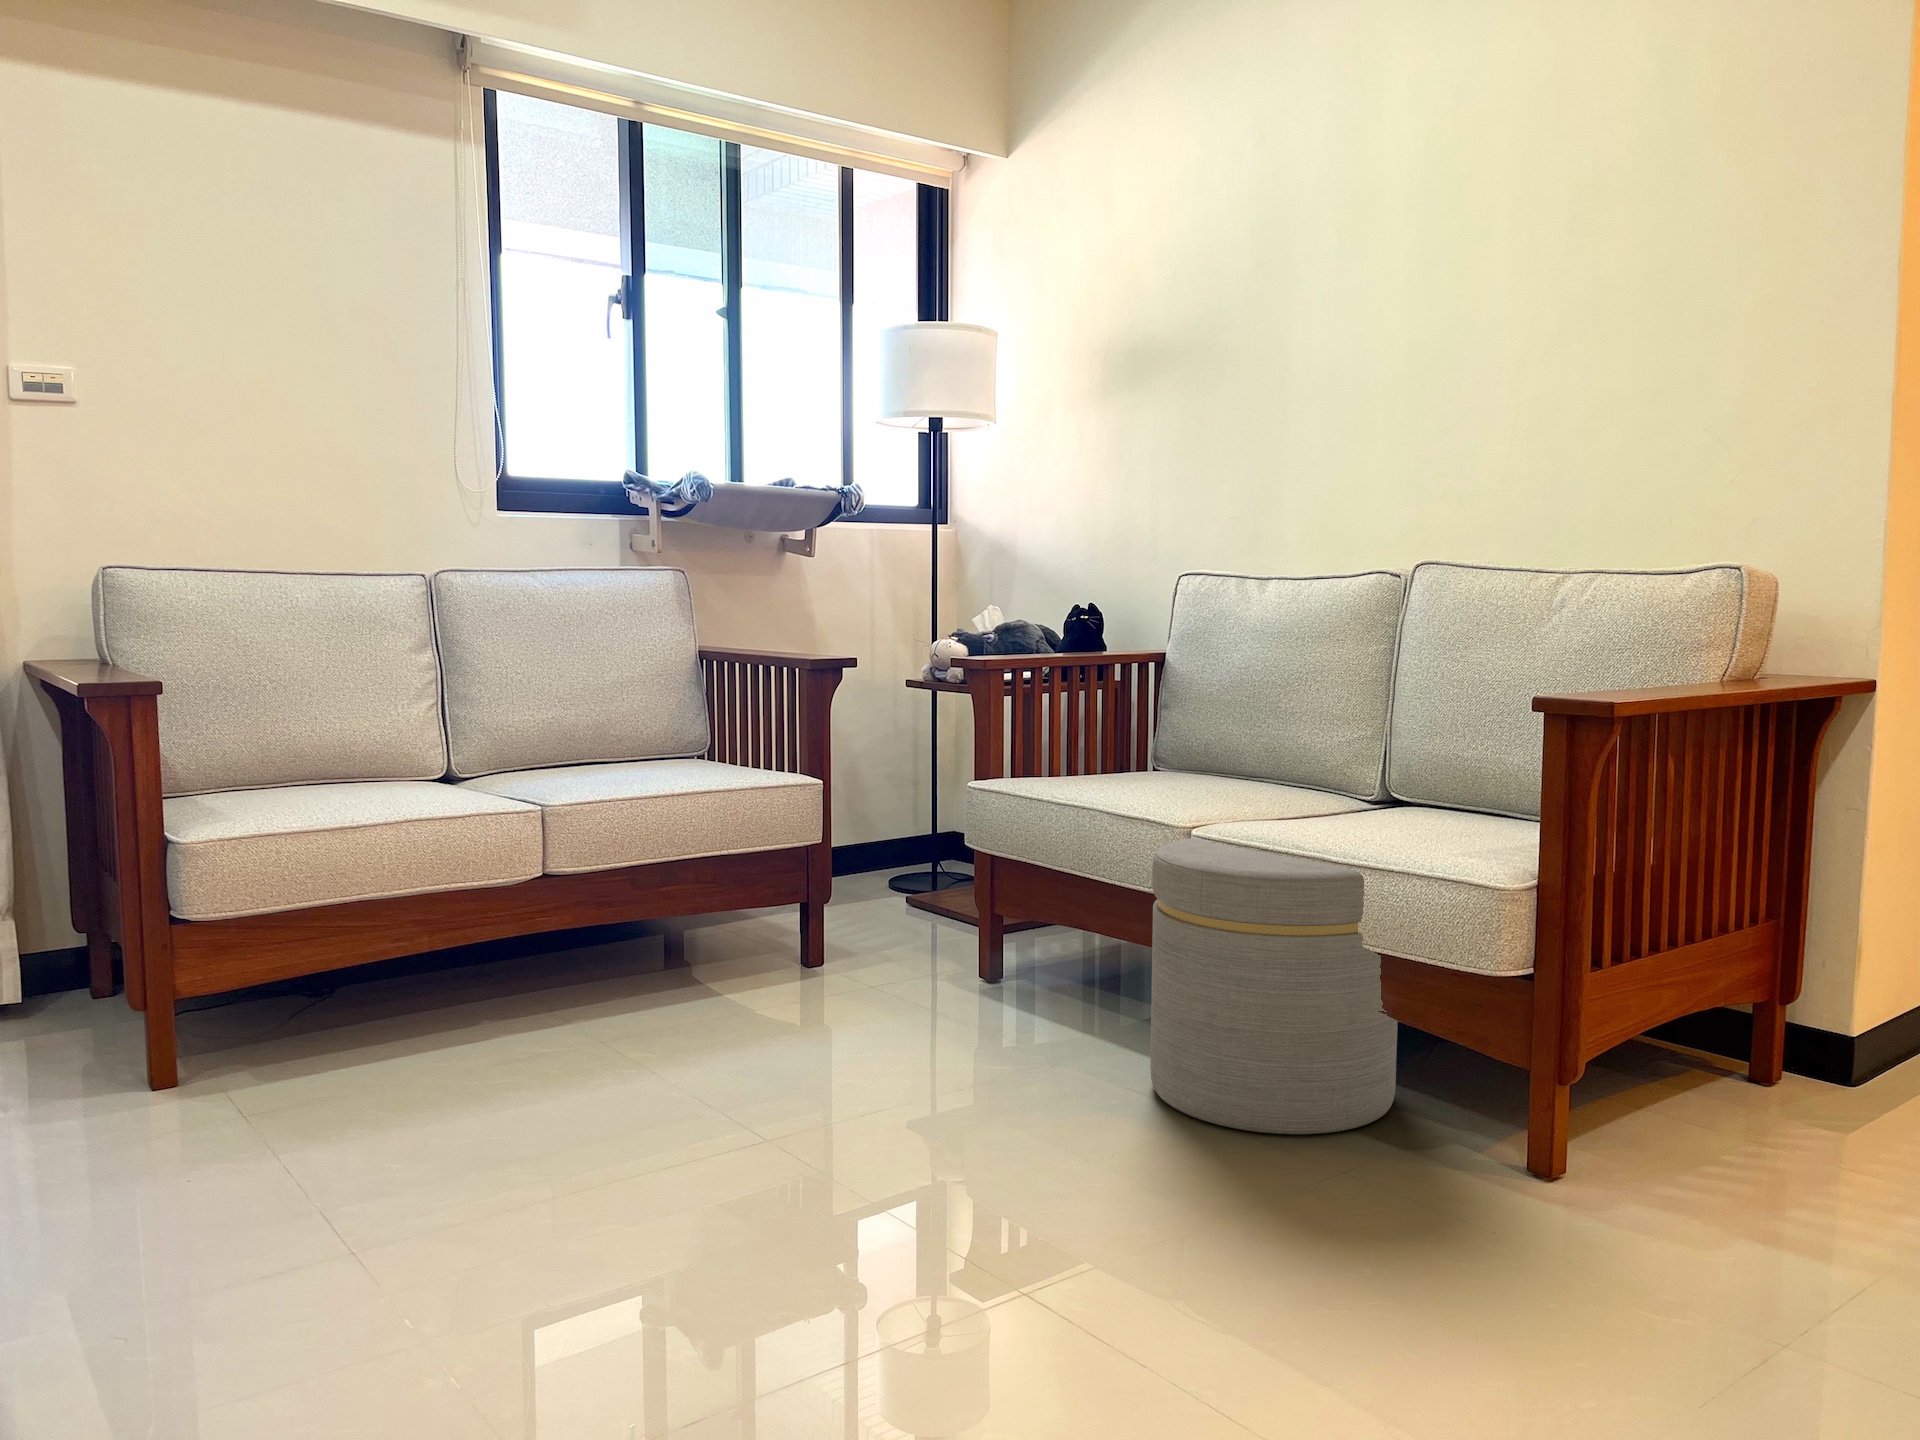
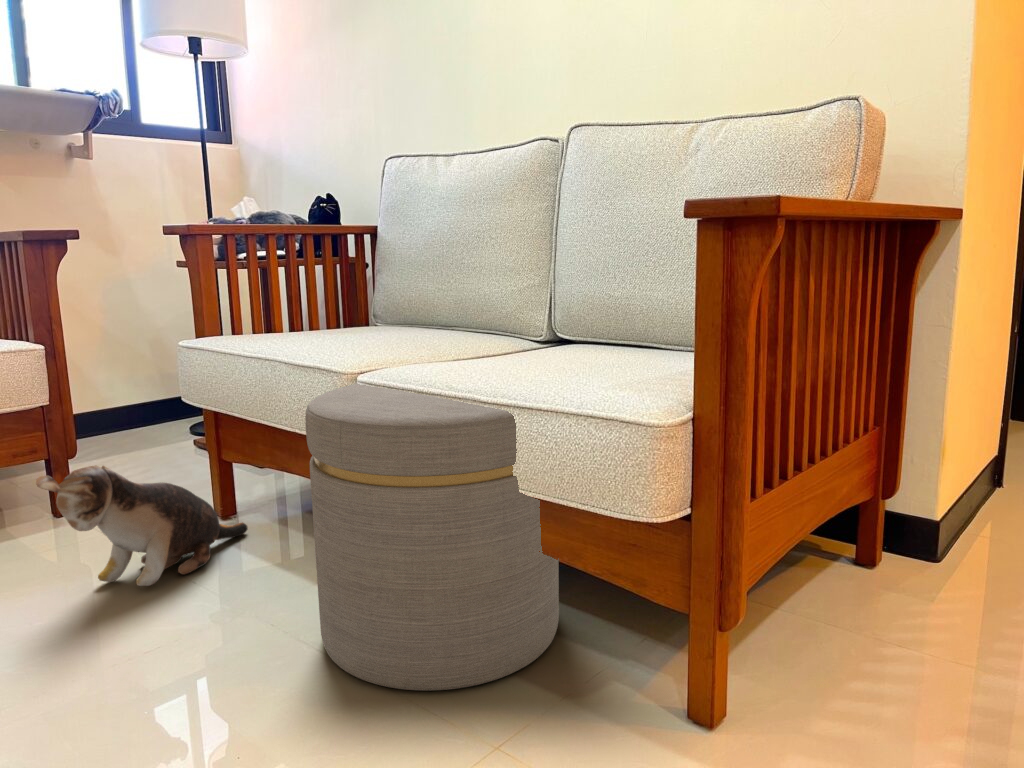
plush toy: none [865,906,1025,1035] -> present [36,466,248,586]

